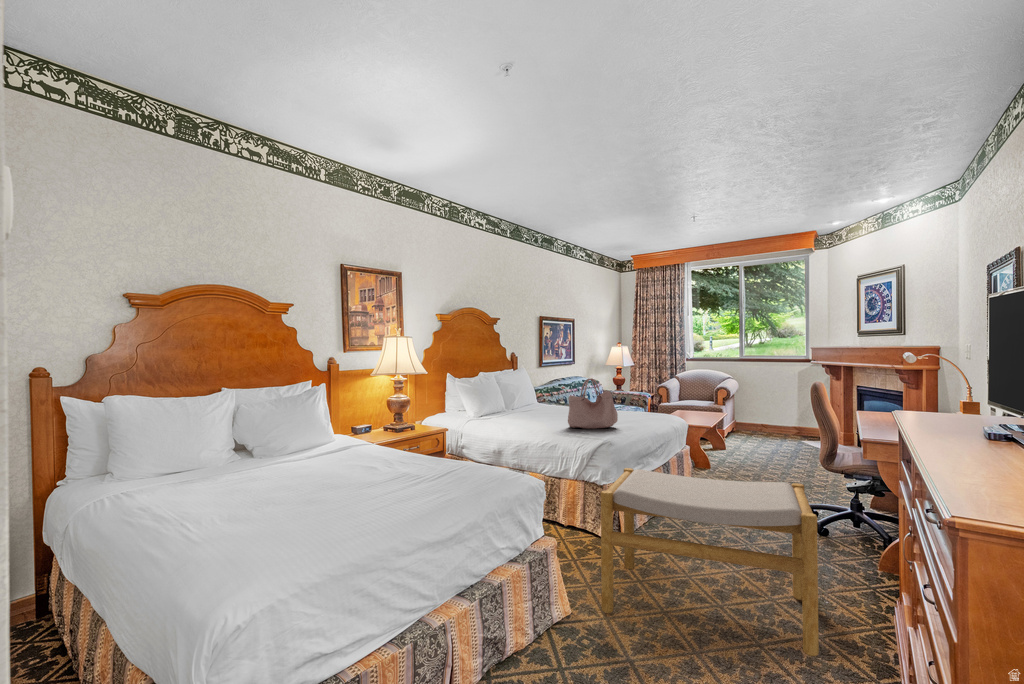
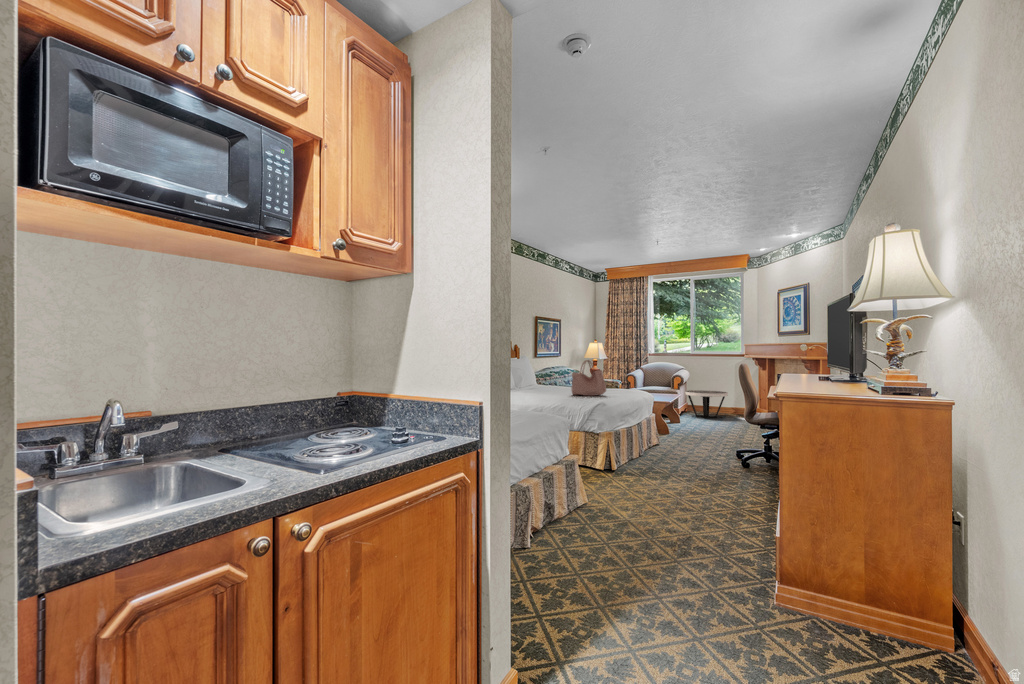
side table: none [733,405,789,443] -> present [685,390,728,418]
footstool: present [601,468,819,656] -> none [606,417,738,517]

